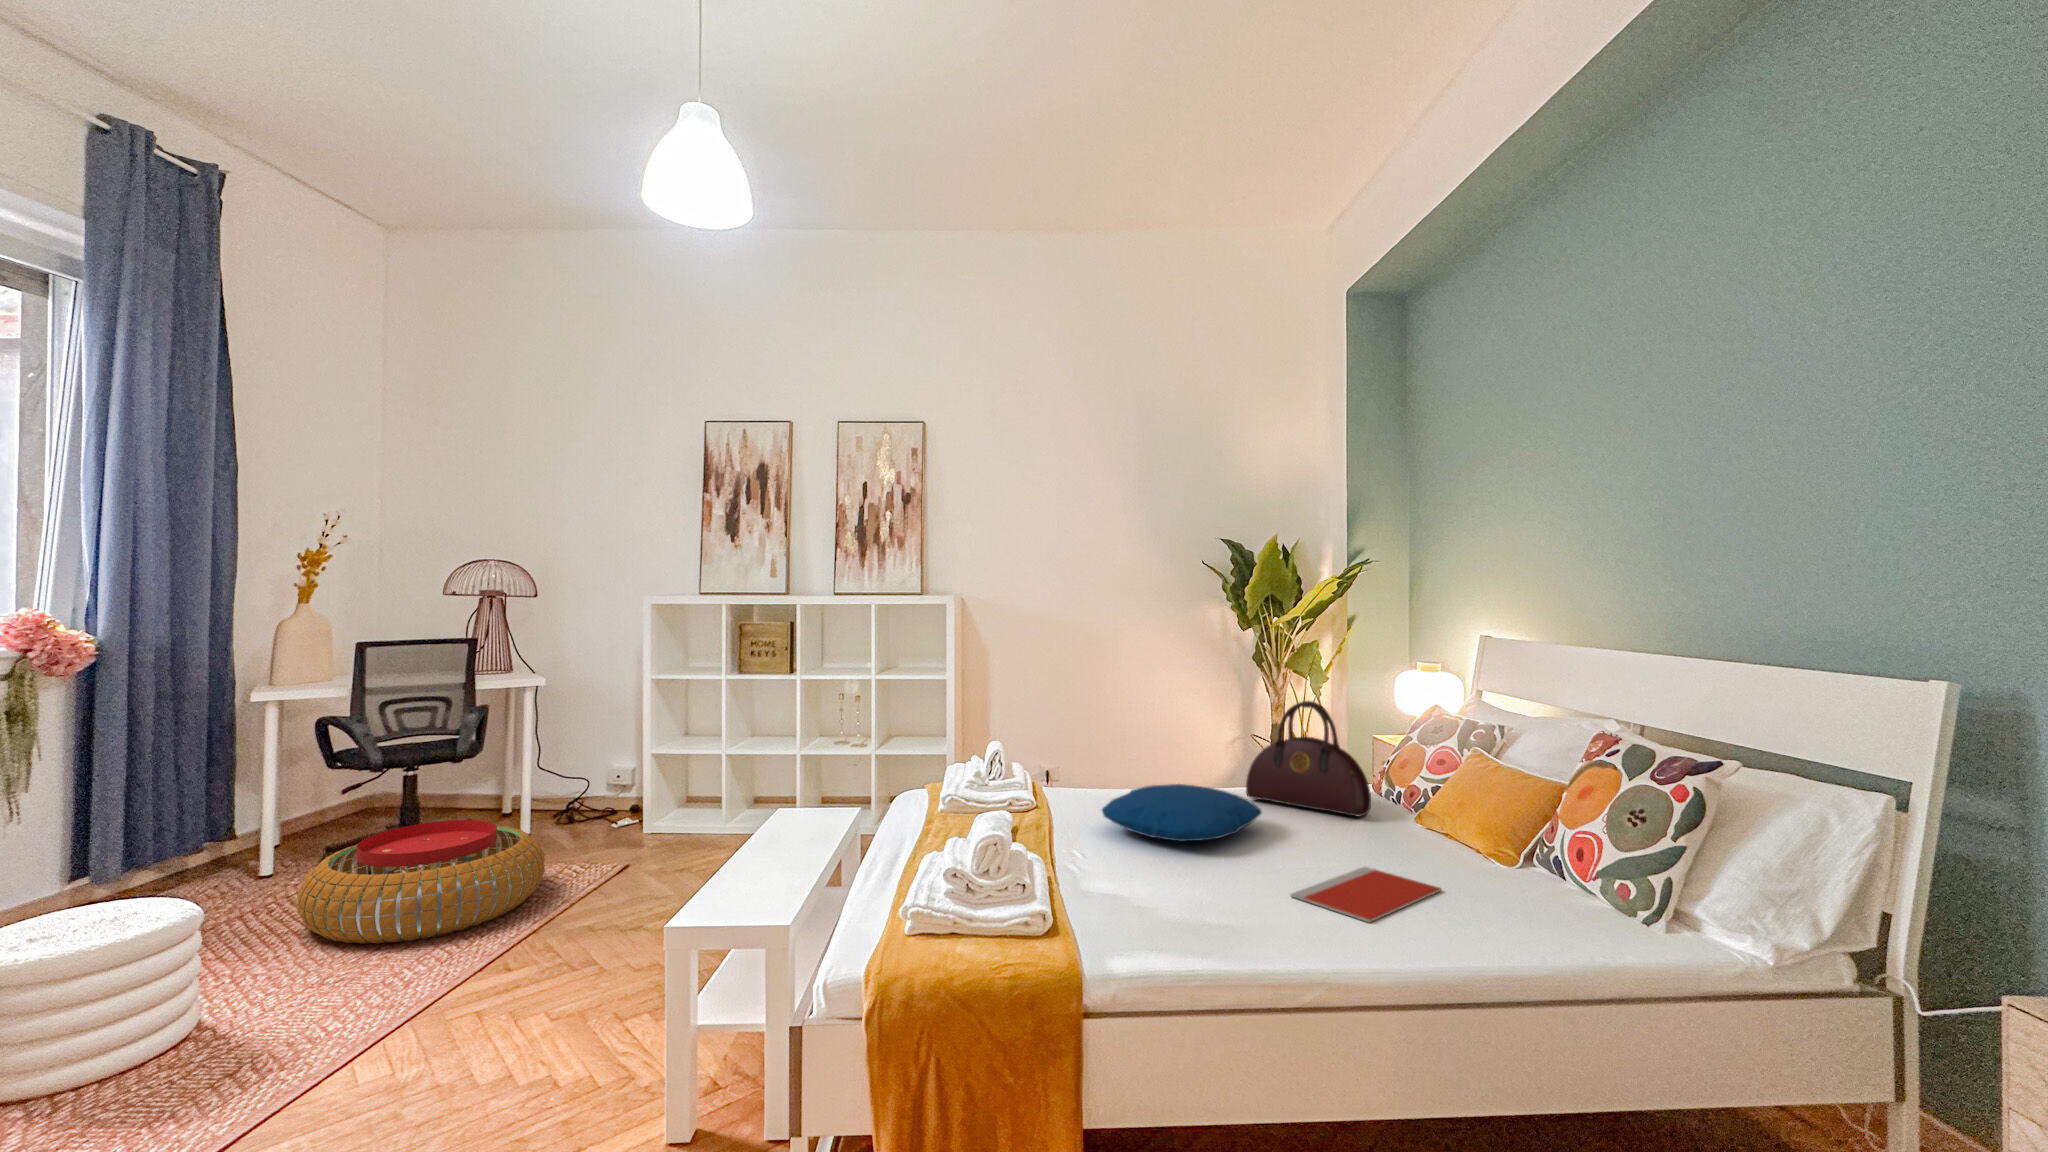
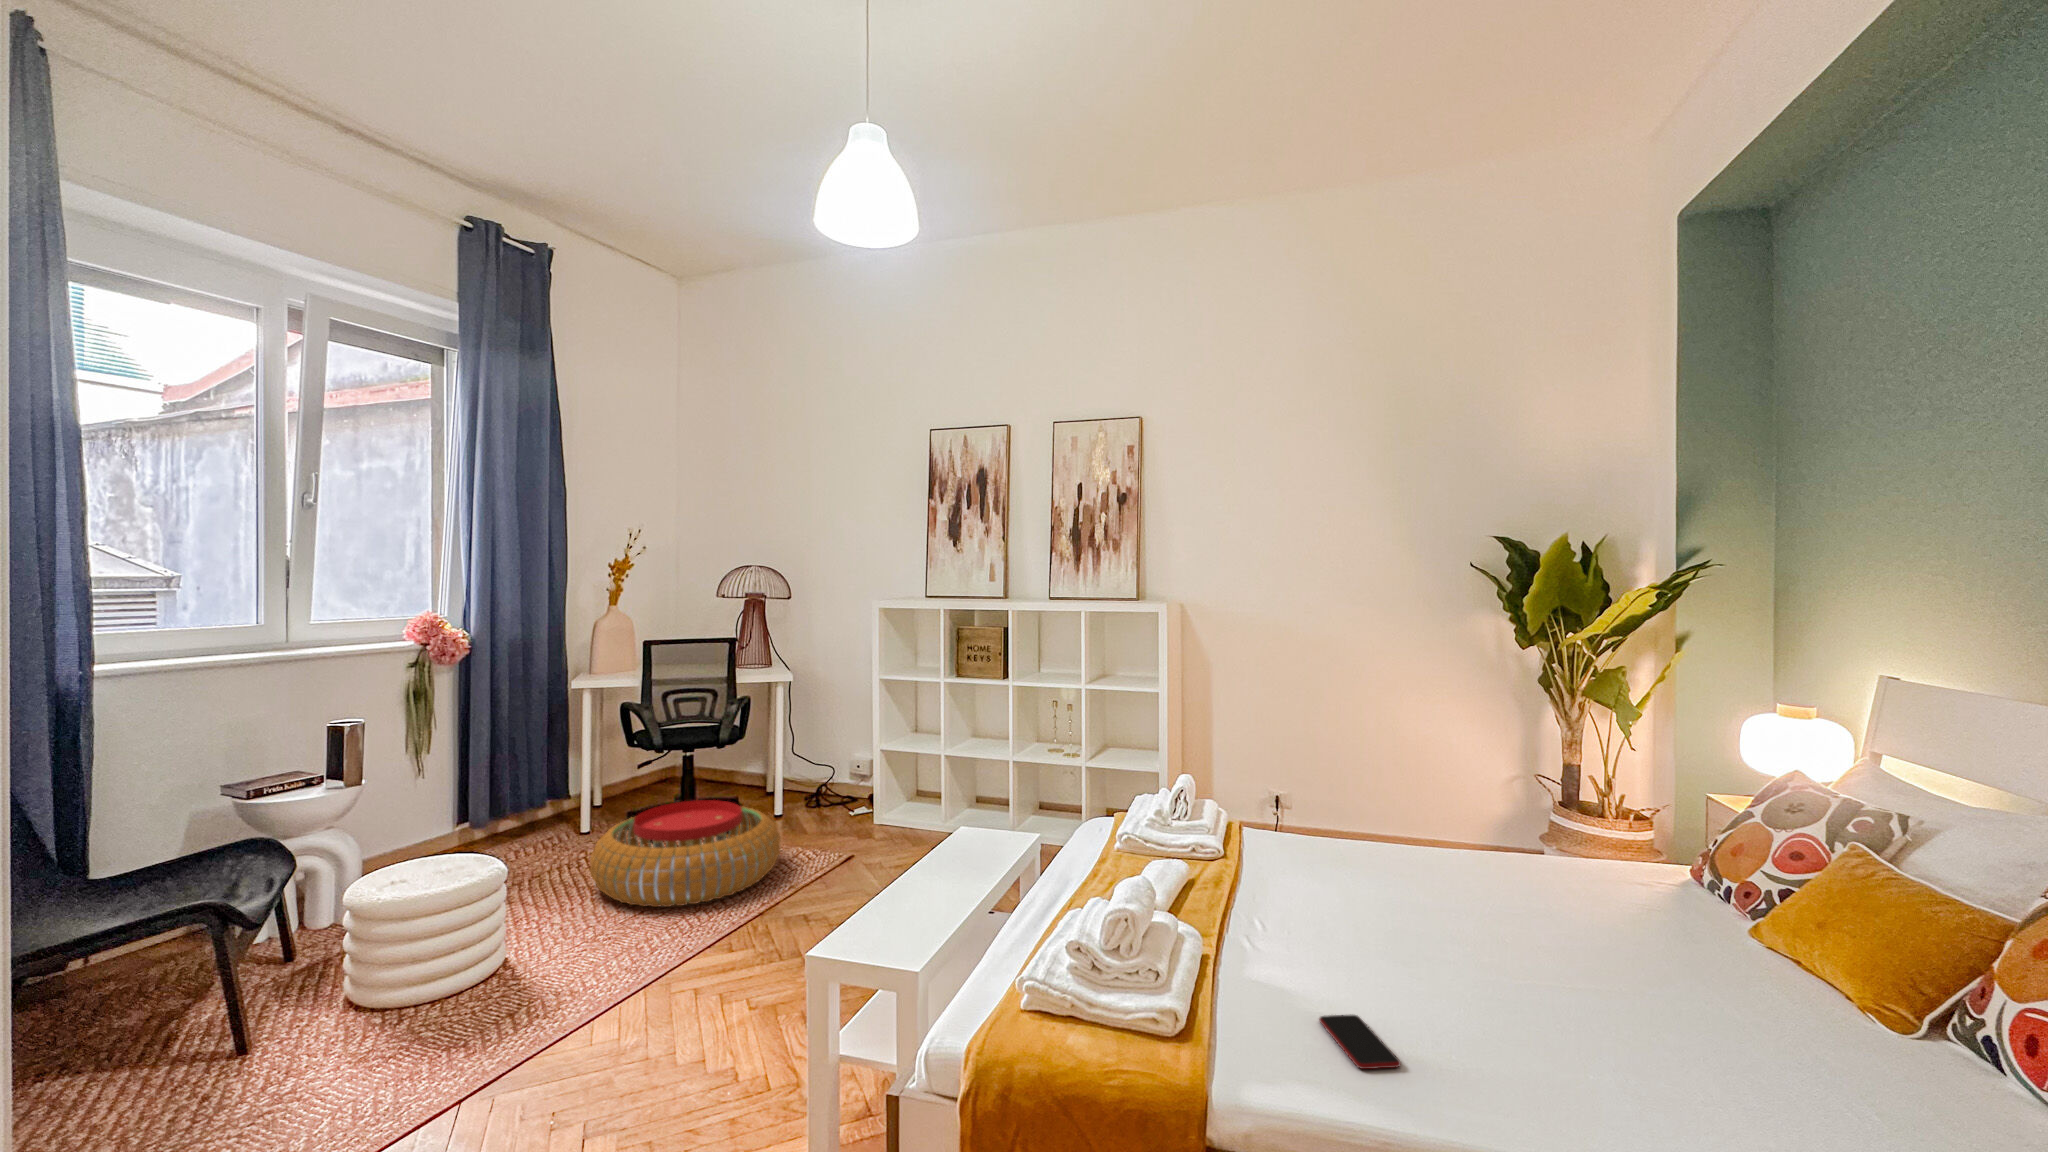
handbag: present [1246,701,1371,816] -> none [1480,755,1652,909]
pillow: present [1102,784,1262,841] -> none [1287,843,1490,924]
notebook: present [1291,867,1442,922] -> none [1506,991,1738,1085]
smartphone: none [1155,904,1225,937] -> present [1319,1015,1401,1069]

